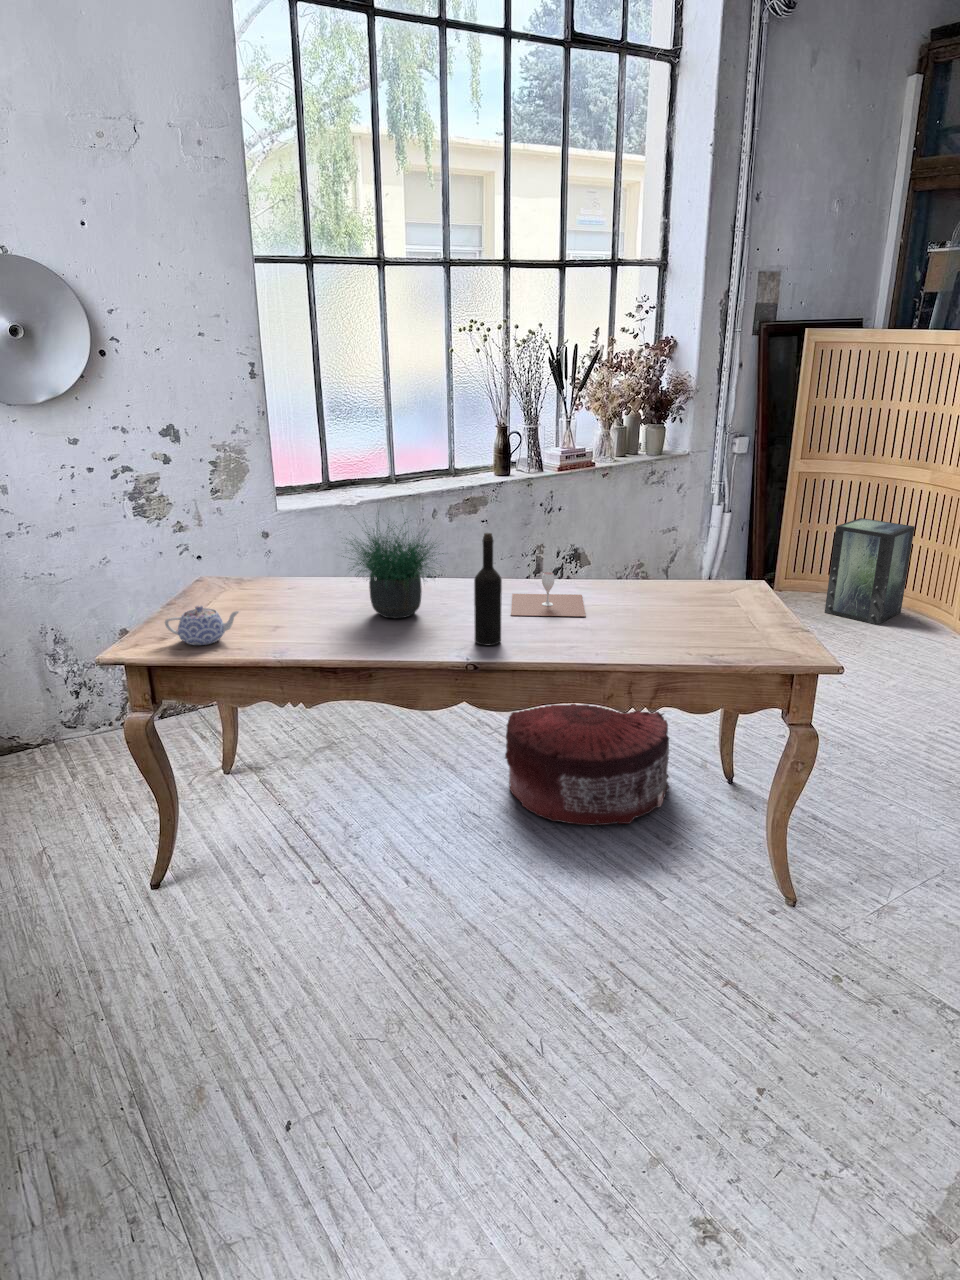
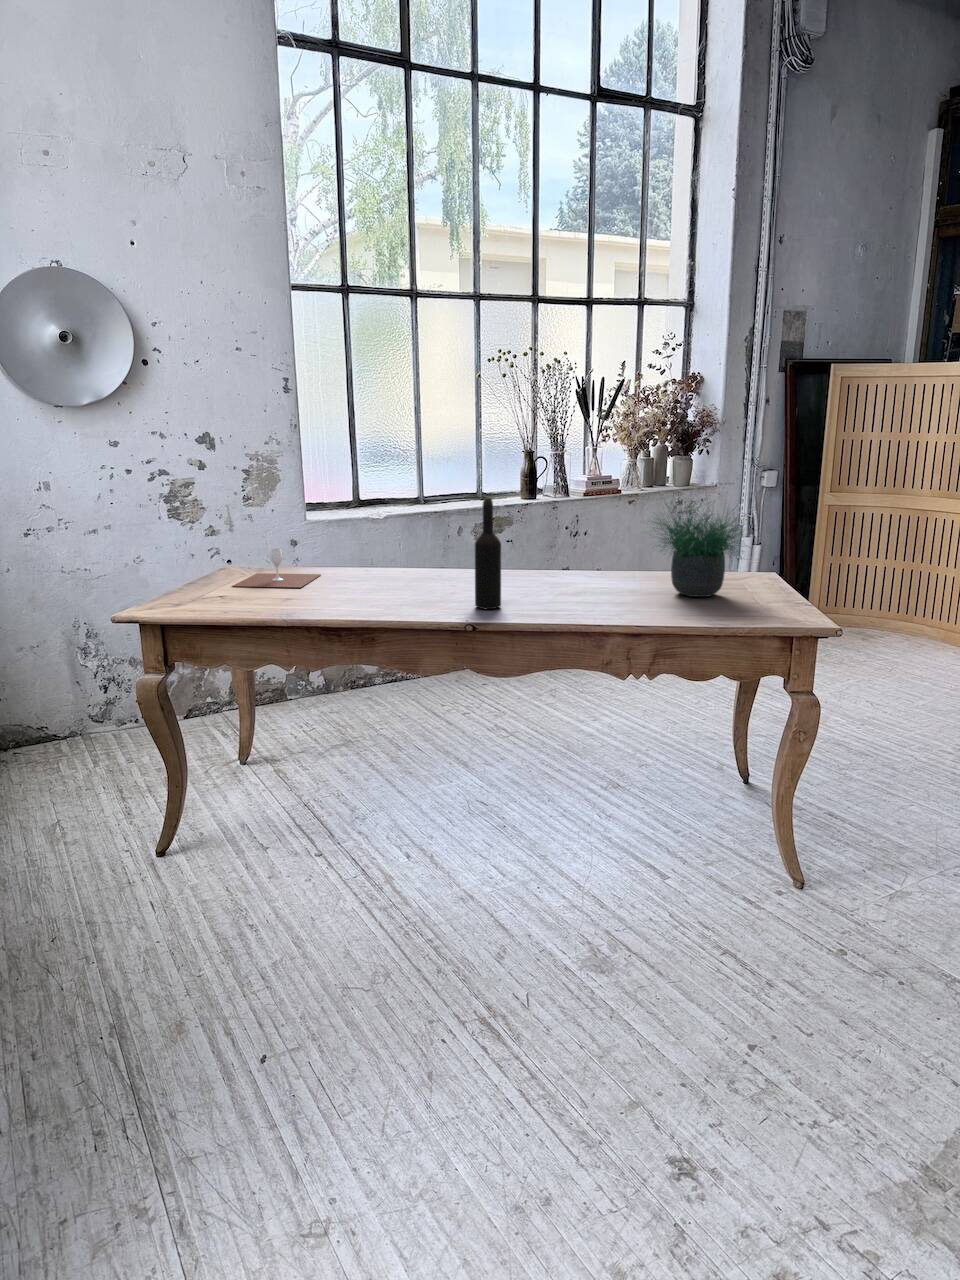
potted plant: present [343,514,443,618] -> present [651,501,747,597]
storage box: present [825,518,915,625] -> none [853,547,942,651]
wine glass: present [511,572,586,616] -> present [233,549,321,588]
teapot: present [165,606,239,645] -> none [178,569,251,606]
pouf: present [505,704,669,825] -> none [515,686,682,812]

